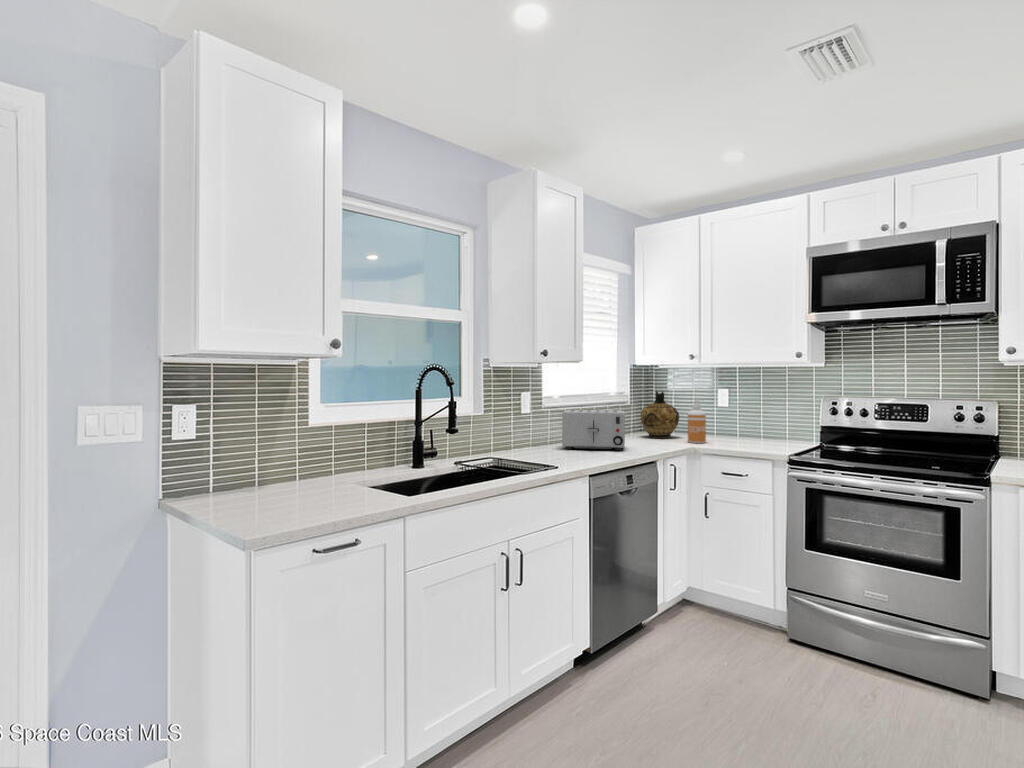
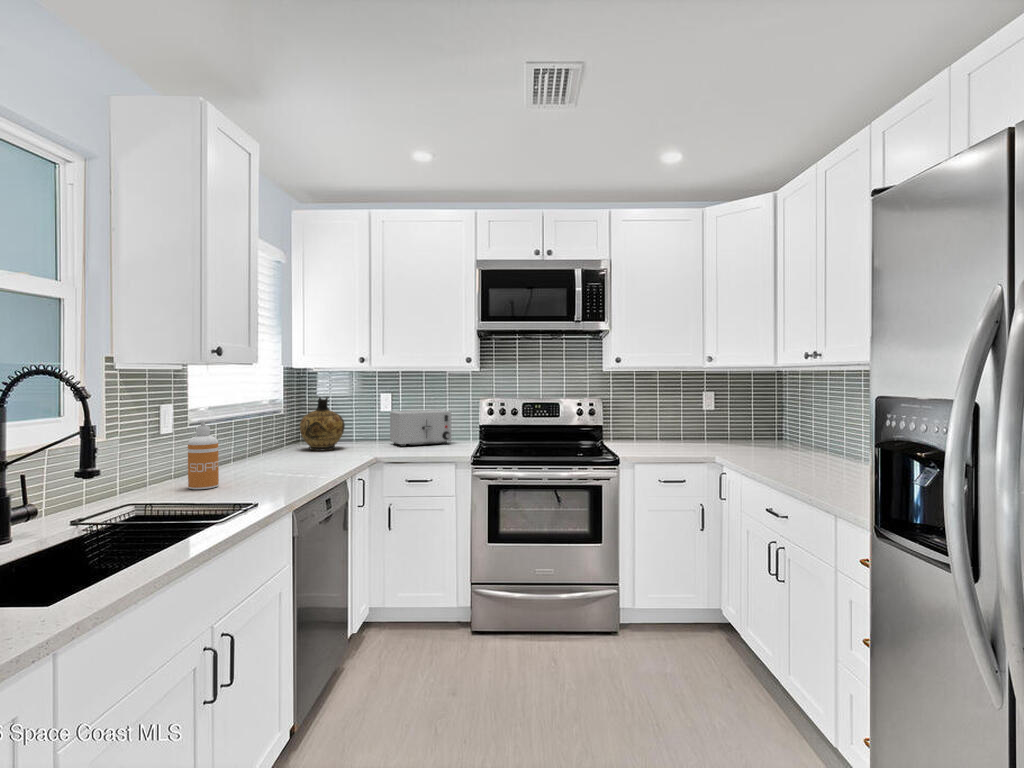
soap dispenser: present [688,400,706,443] -> present [188,420,219,489]
toaster: present [562,410,625,450] -> present [390,410,451,447]

